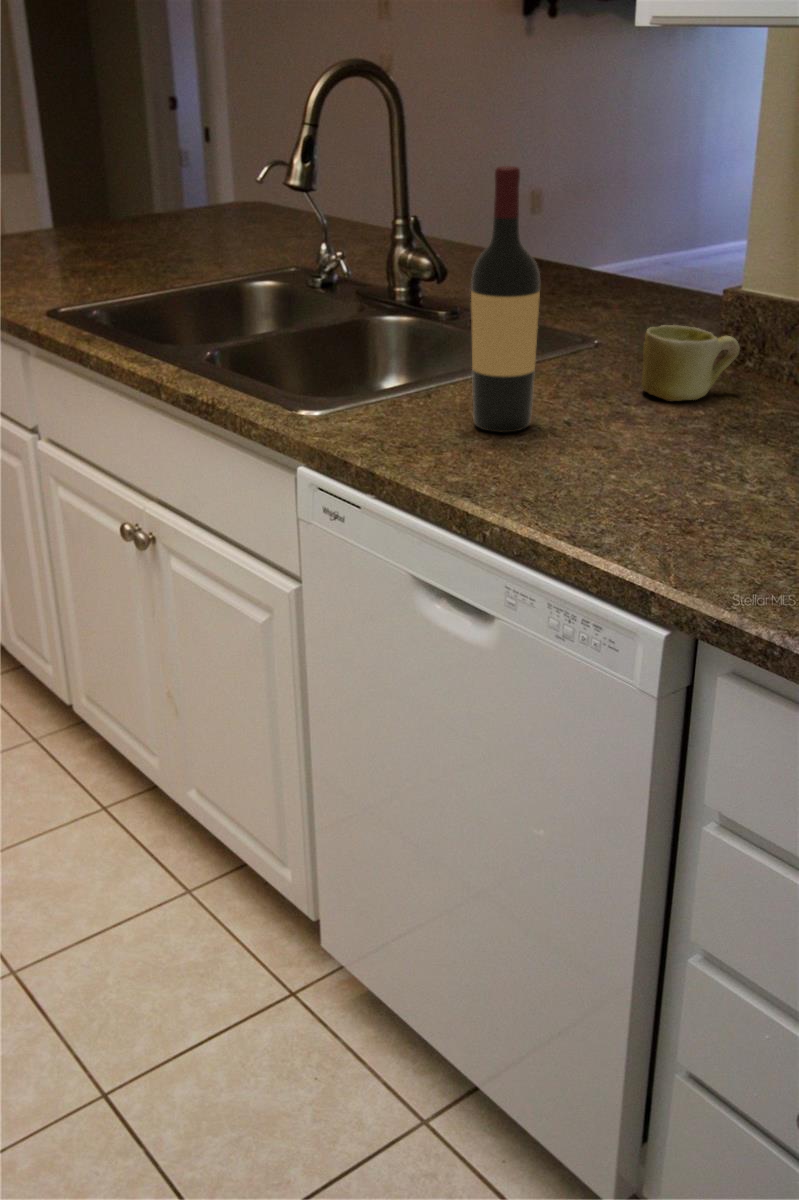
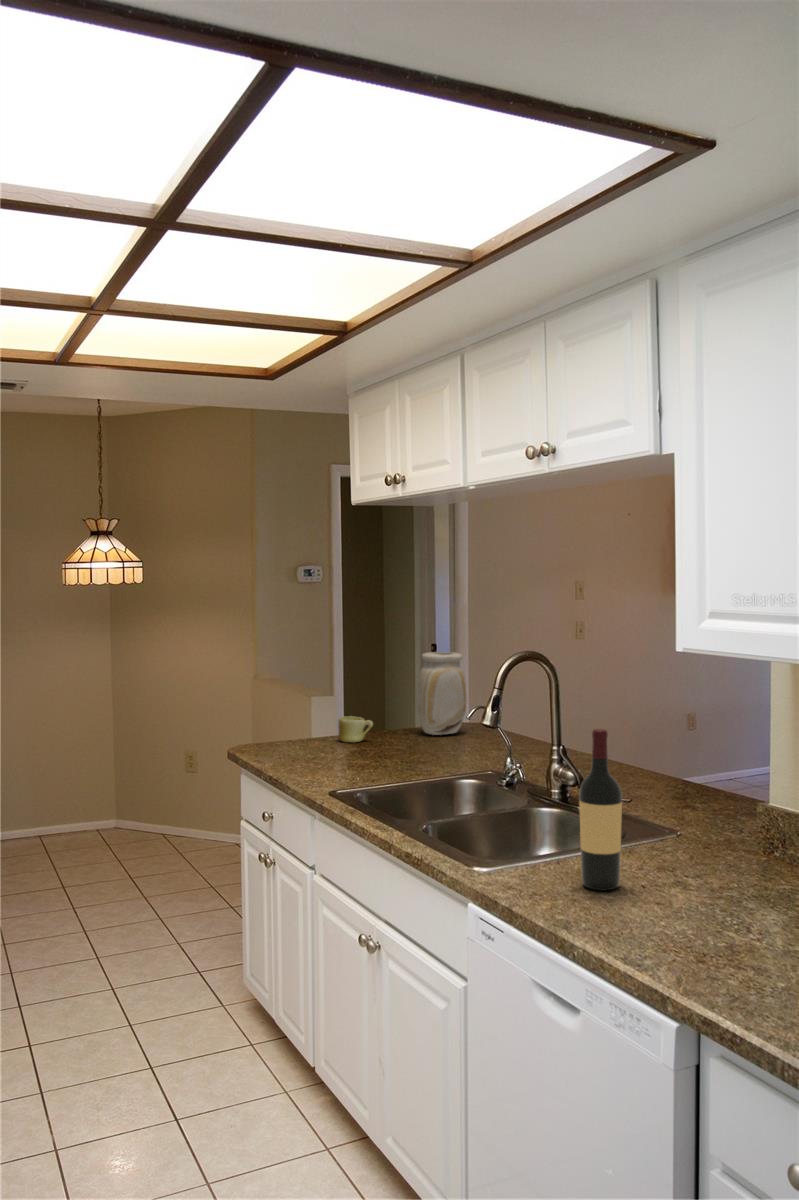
vase: none [169,87,245,221] -> present [417,652,466,735]
mug: present [642,325,740,401] -> present [338,716,373,742]

